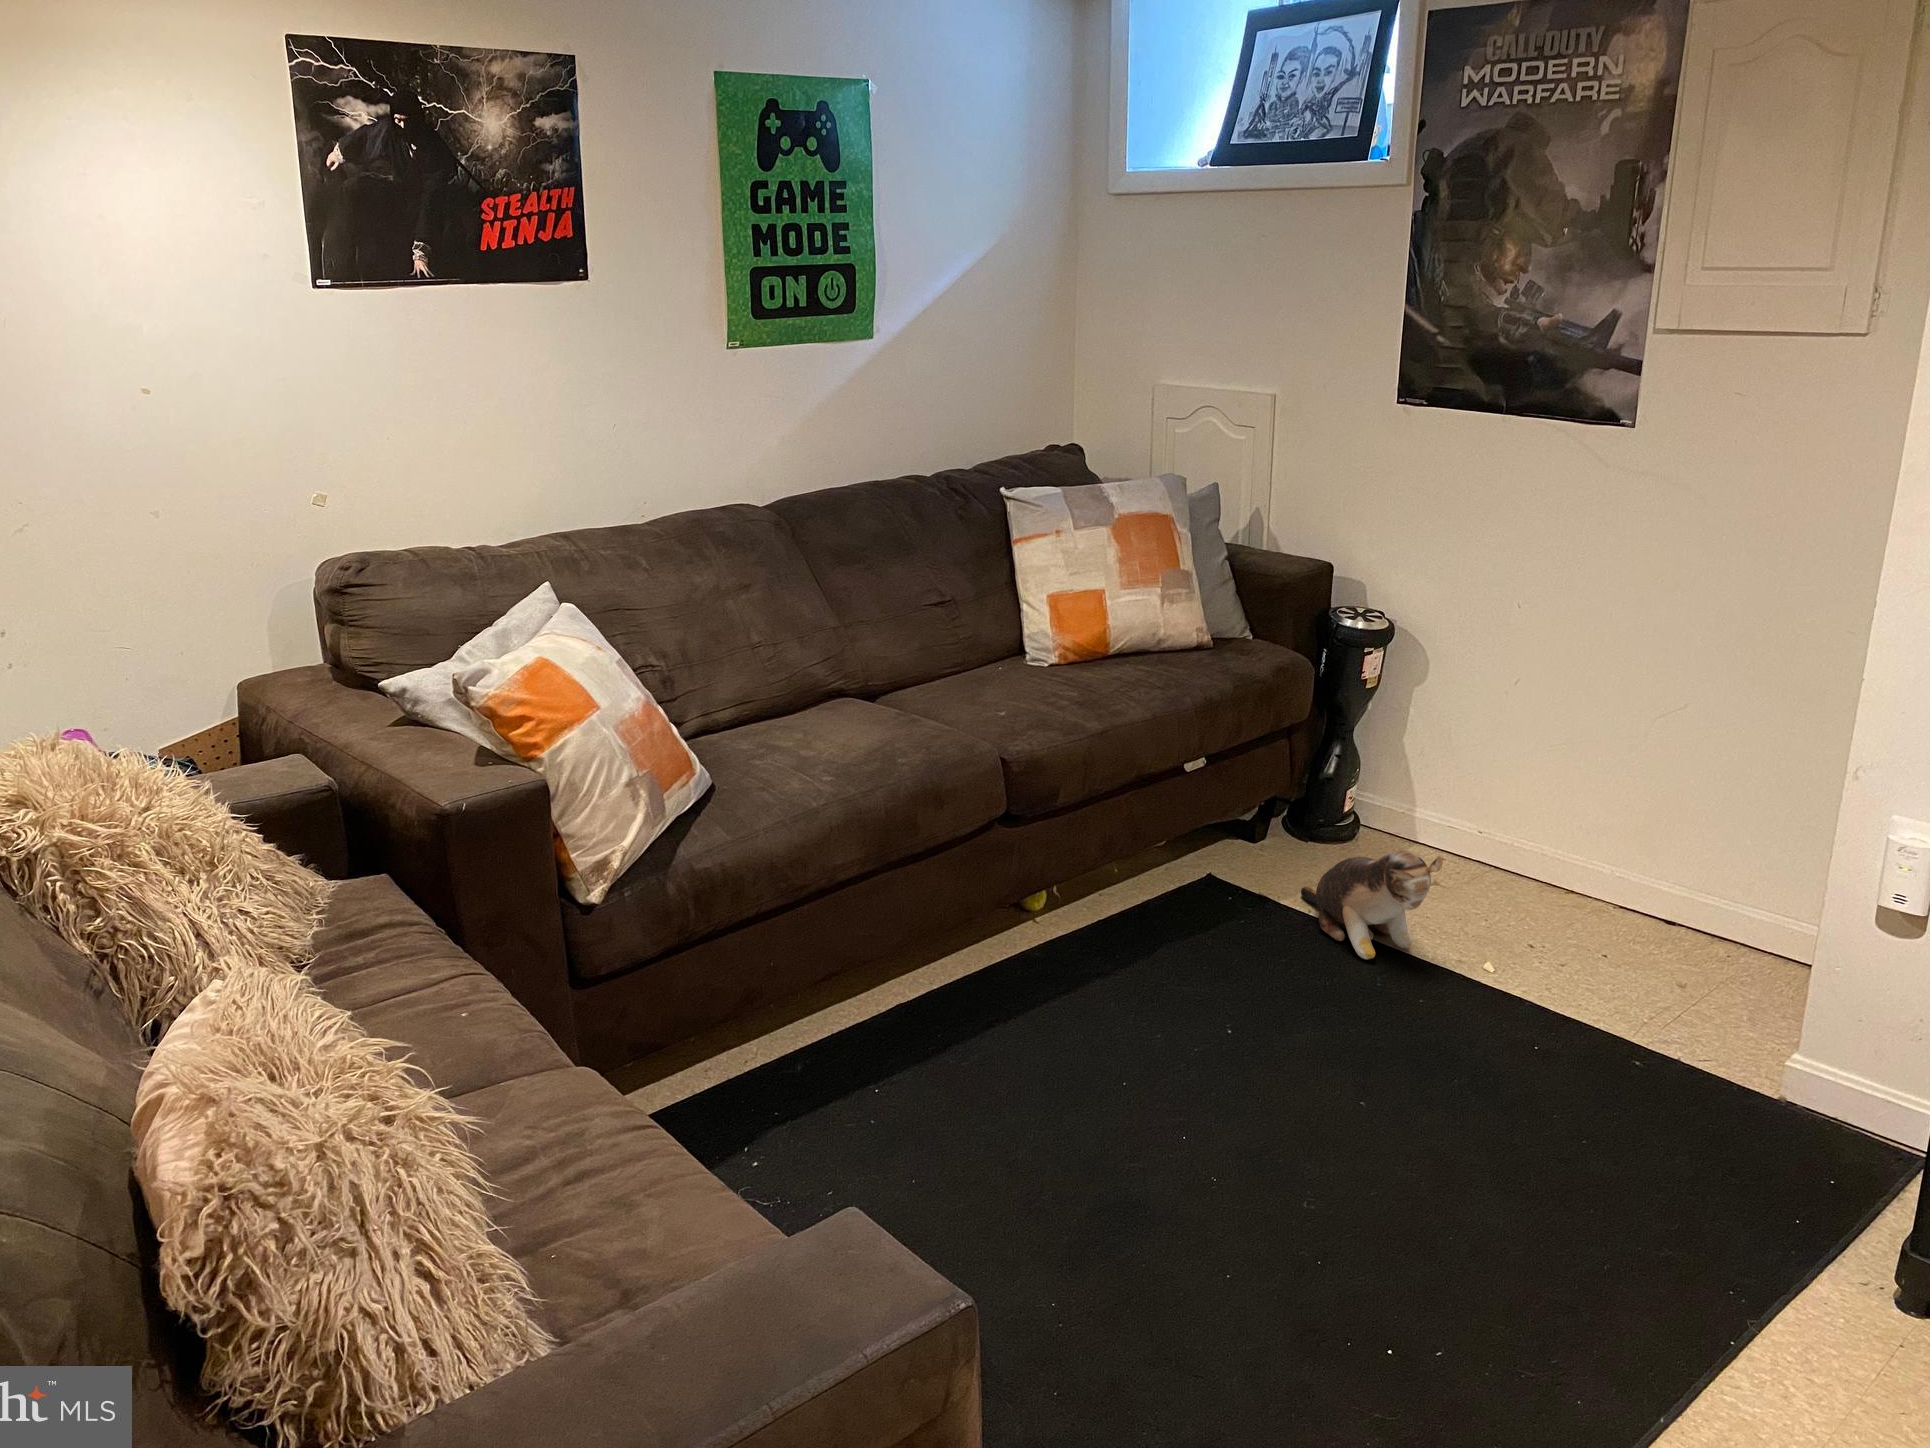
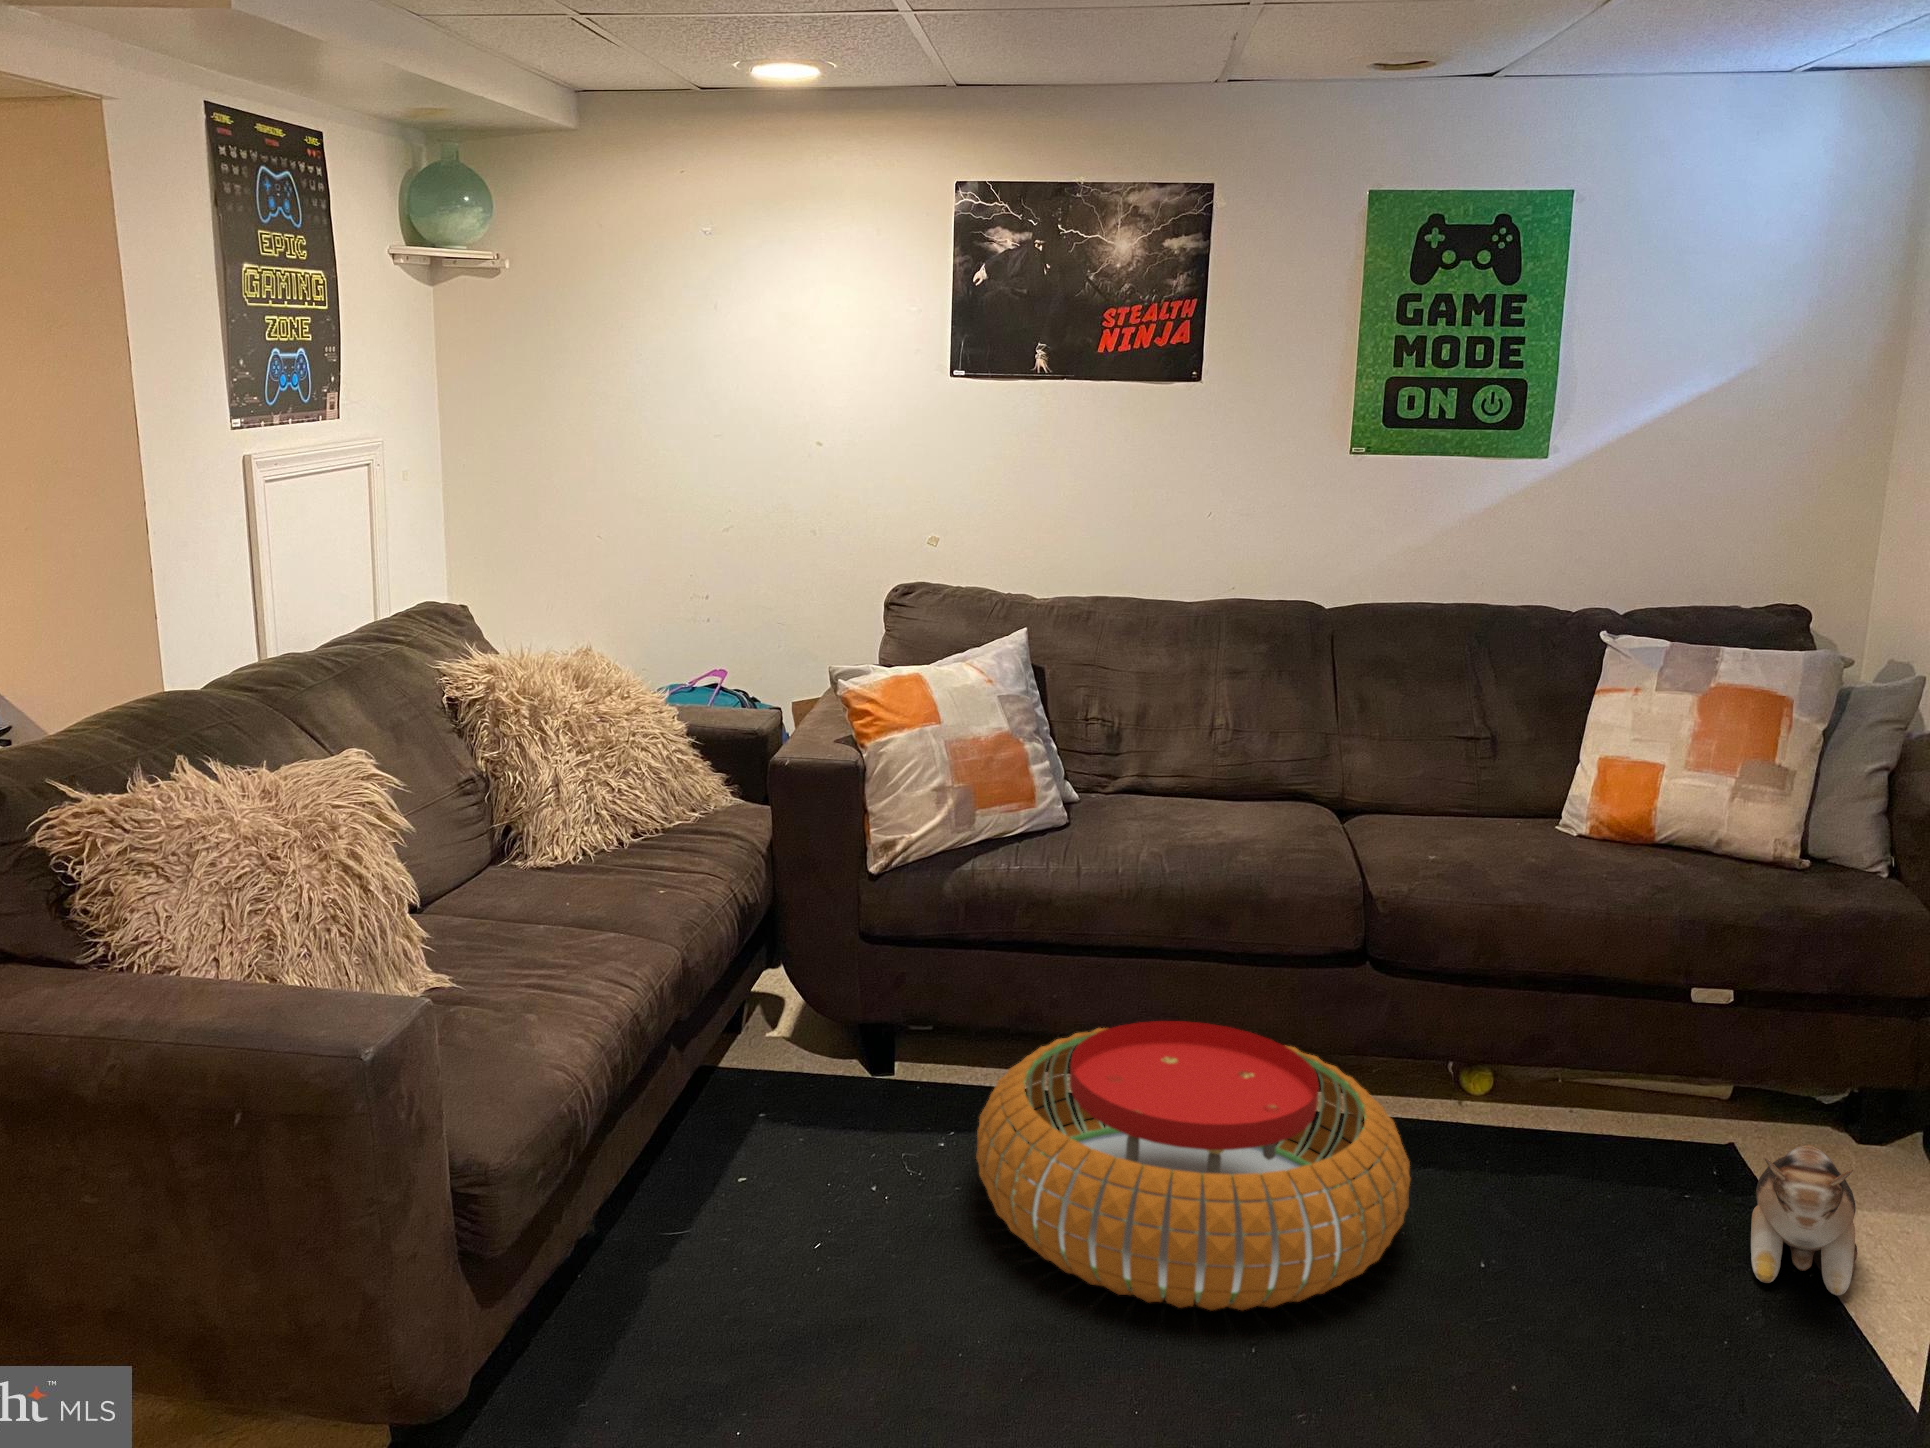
pouf: none [834,918,1247,1205] -> present [976,1021,1410,1310]

